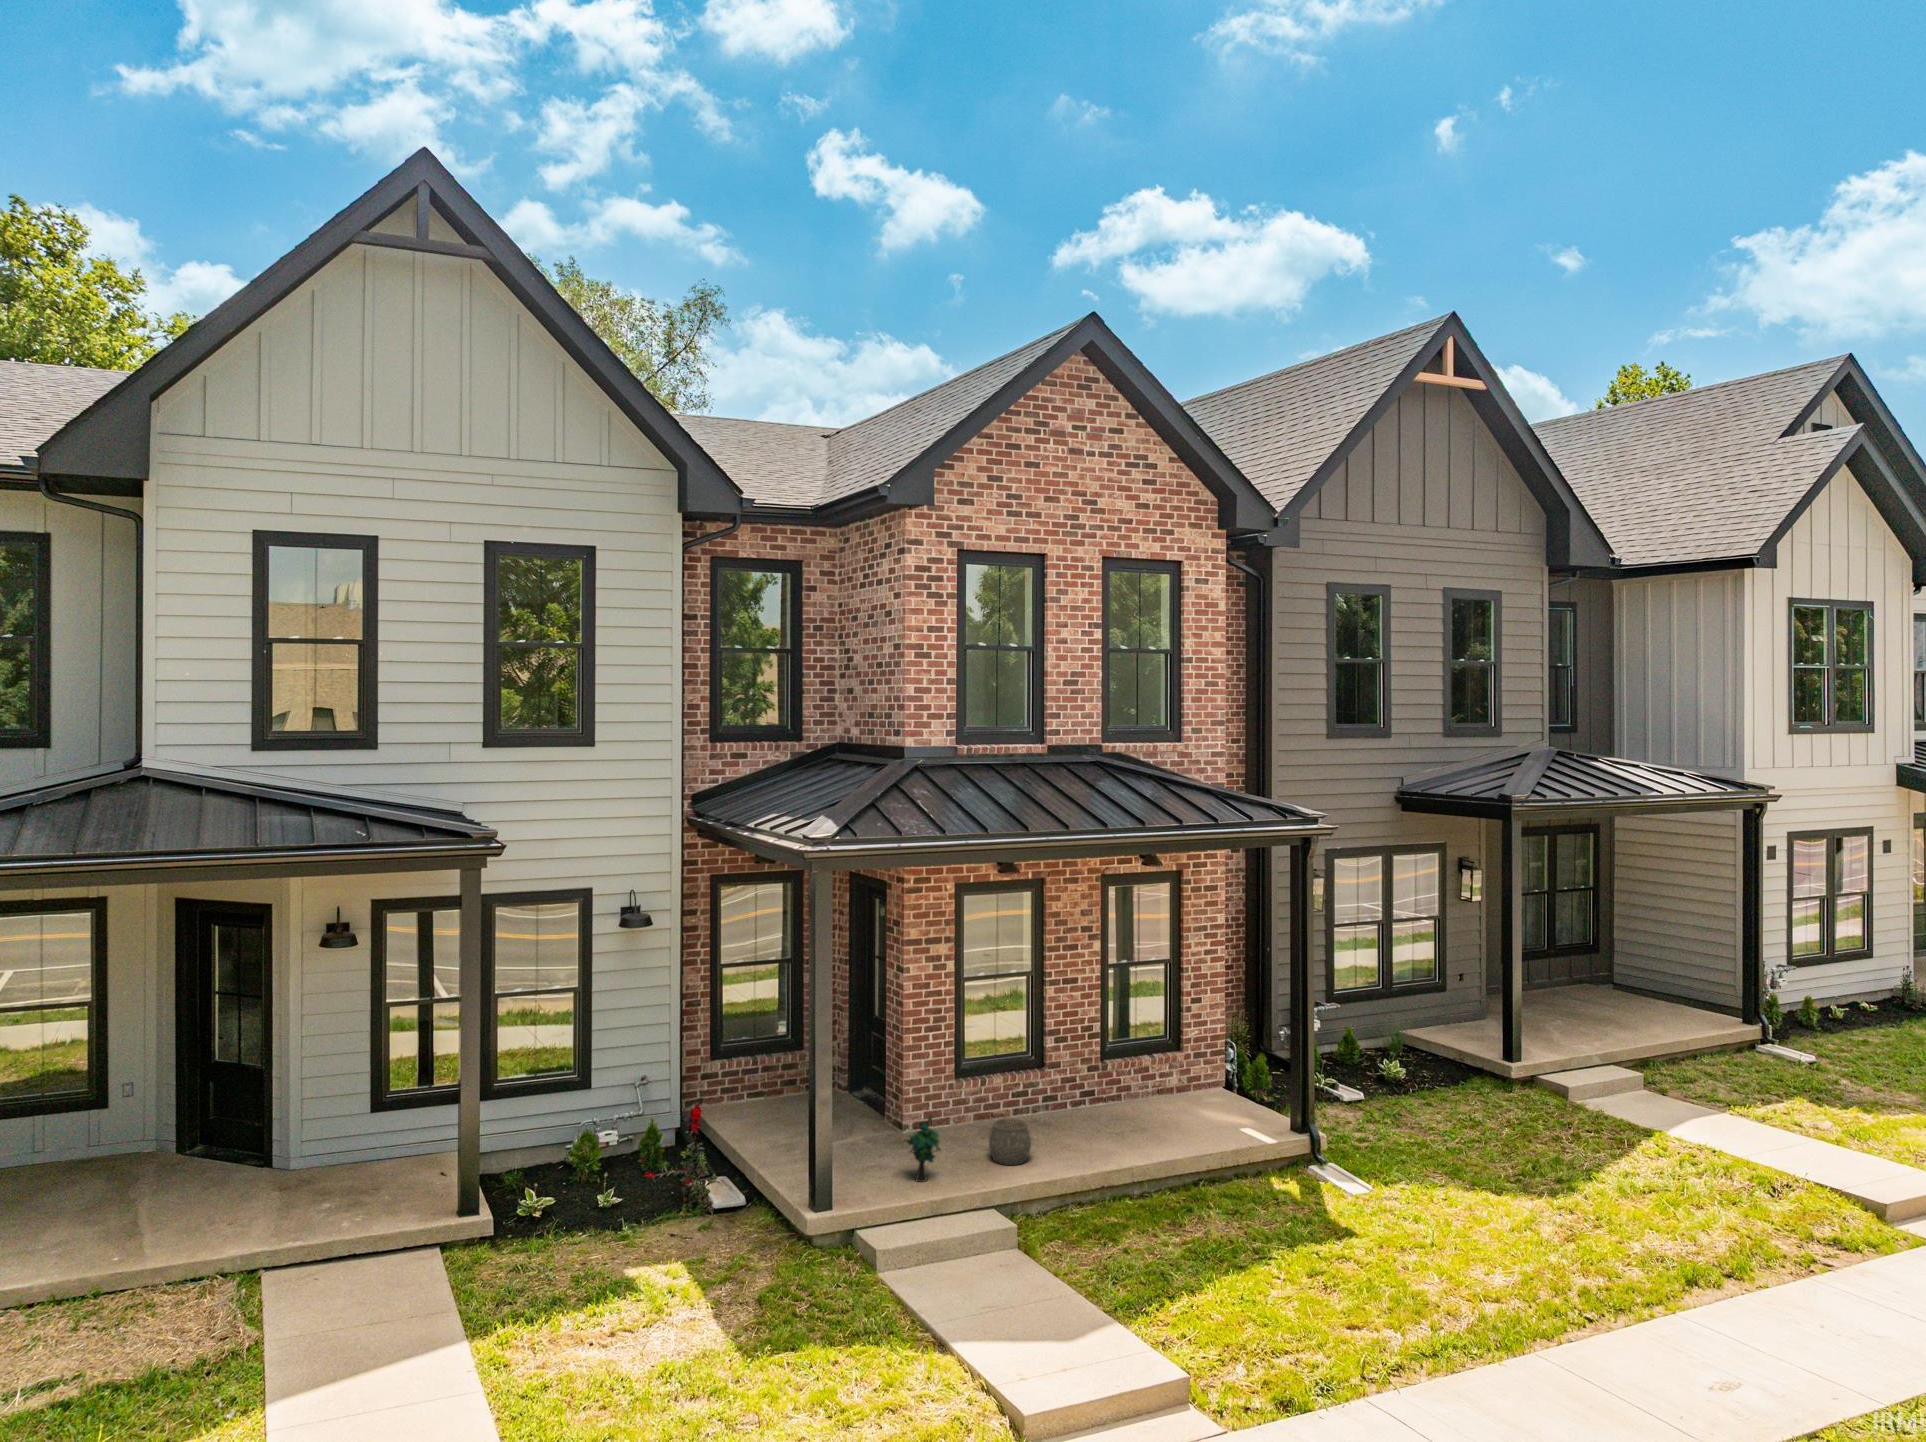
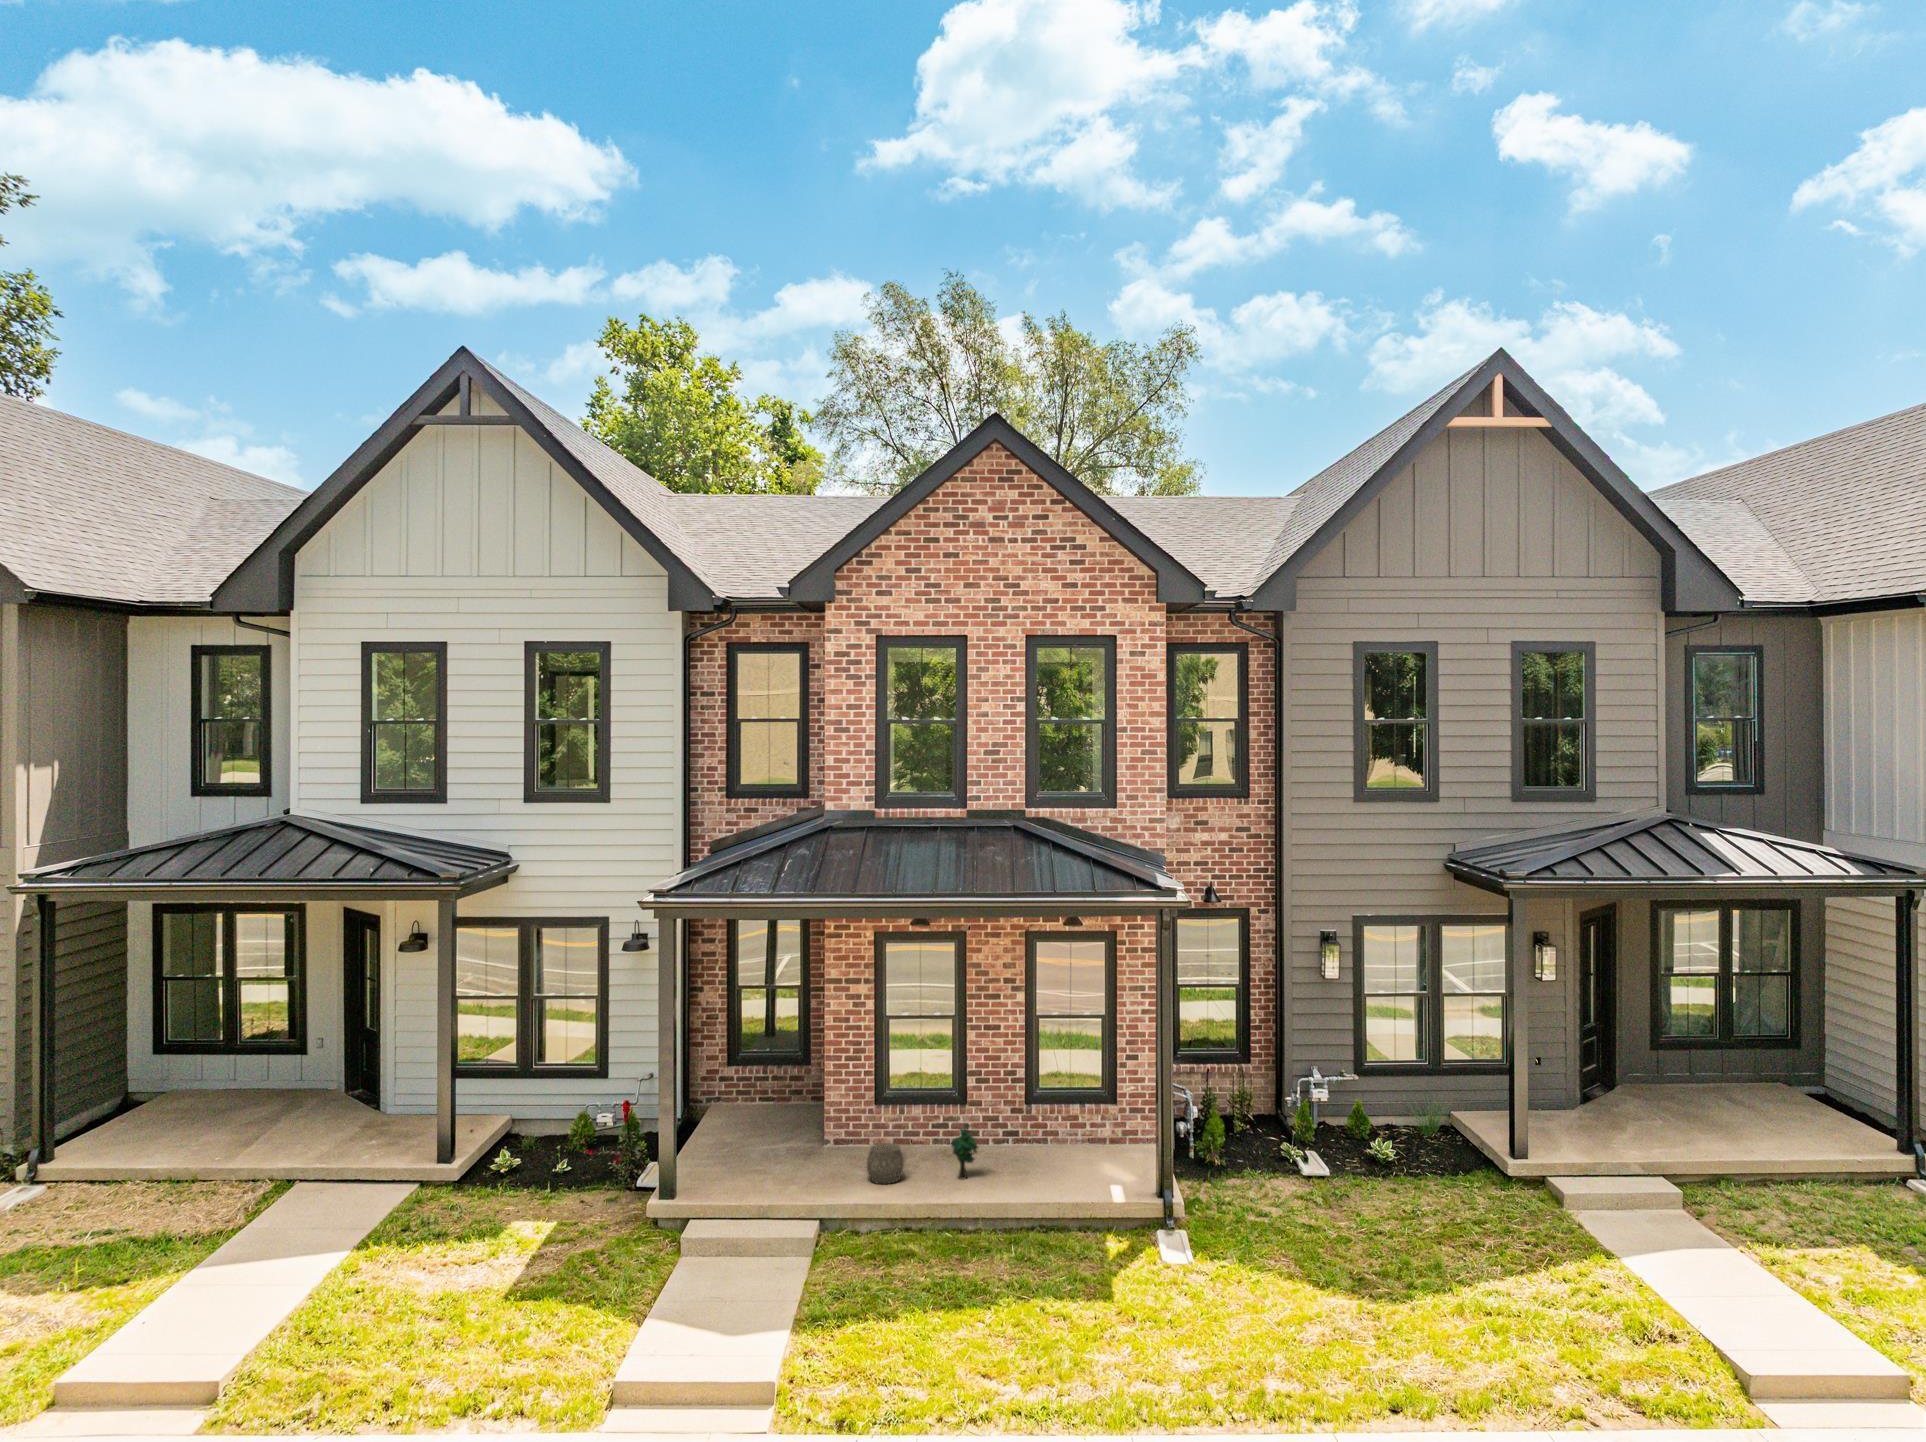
decorative plant: present [906,1117,940,1182] -> present [951,1124,978,1179]

